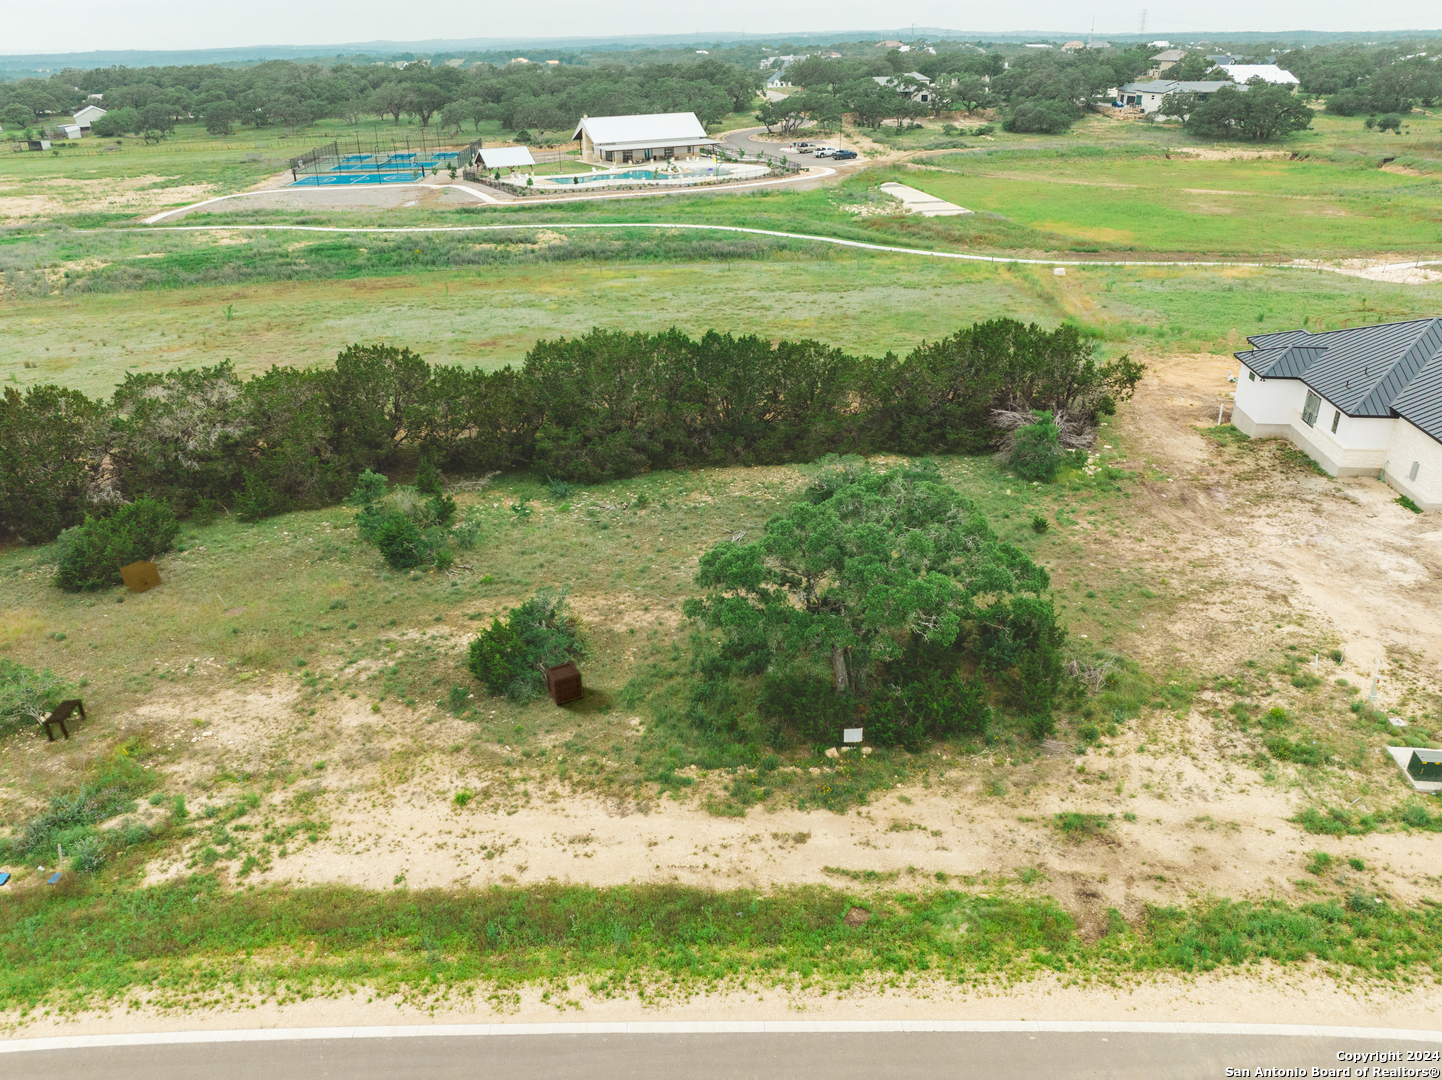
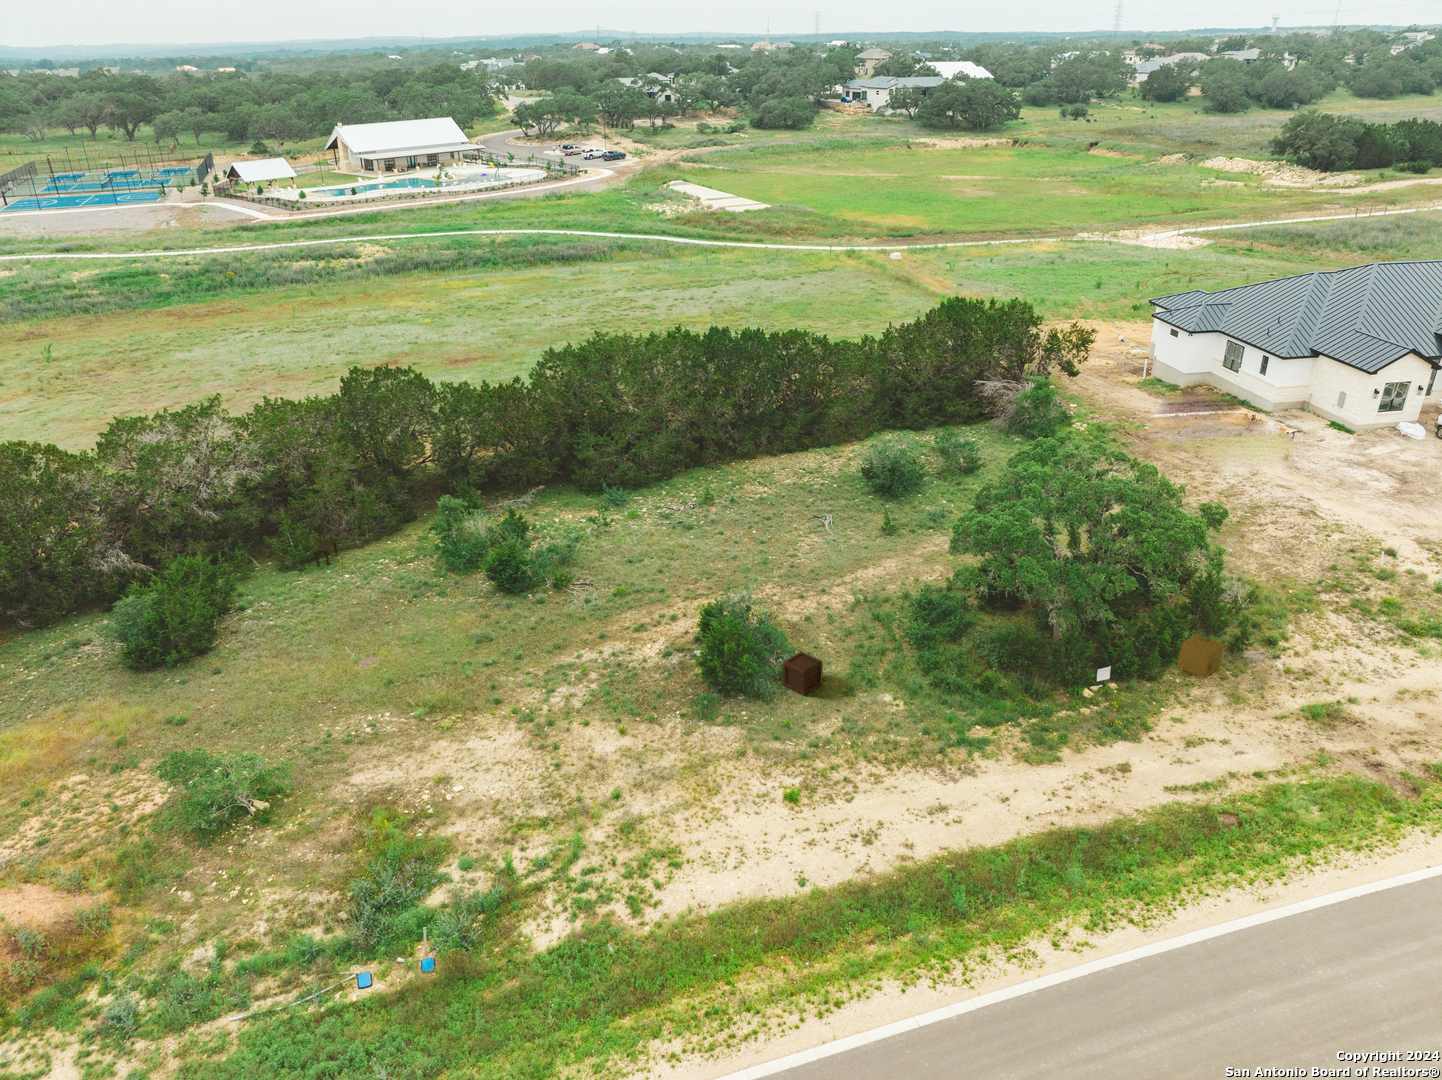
cardboard box: present [120,560,161,592] -> present [1177,634,1224,678]
bench: present [43,699,86,741] -> present [313,539,338,566]

